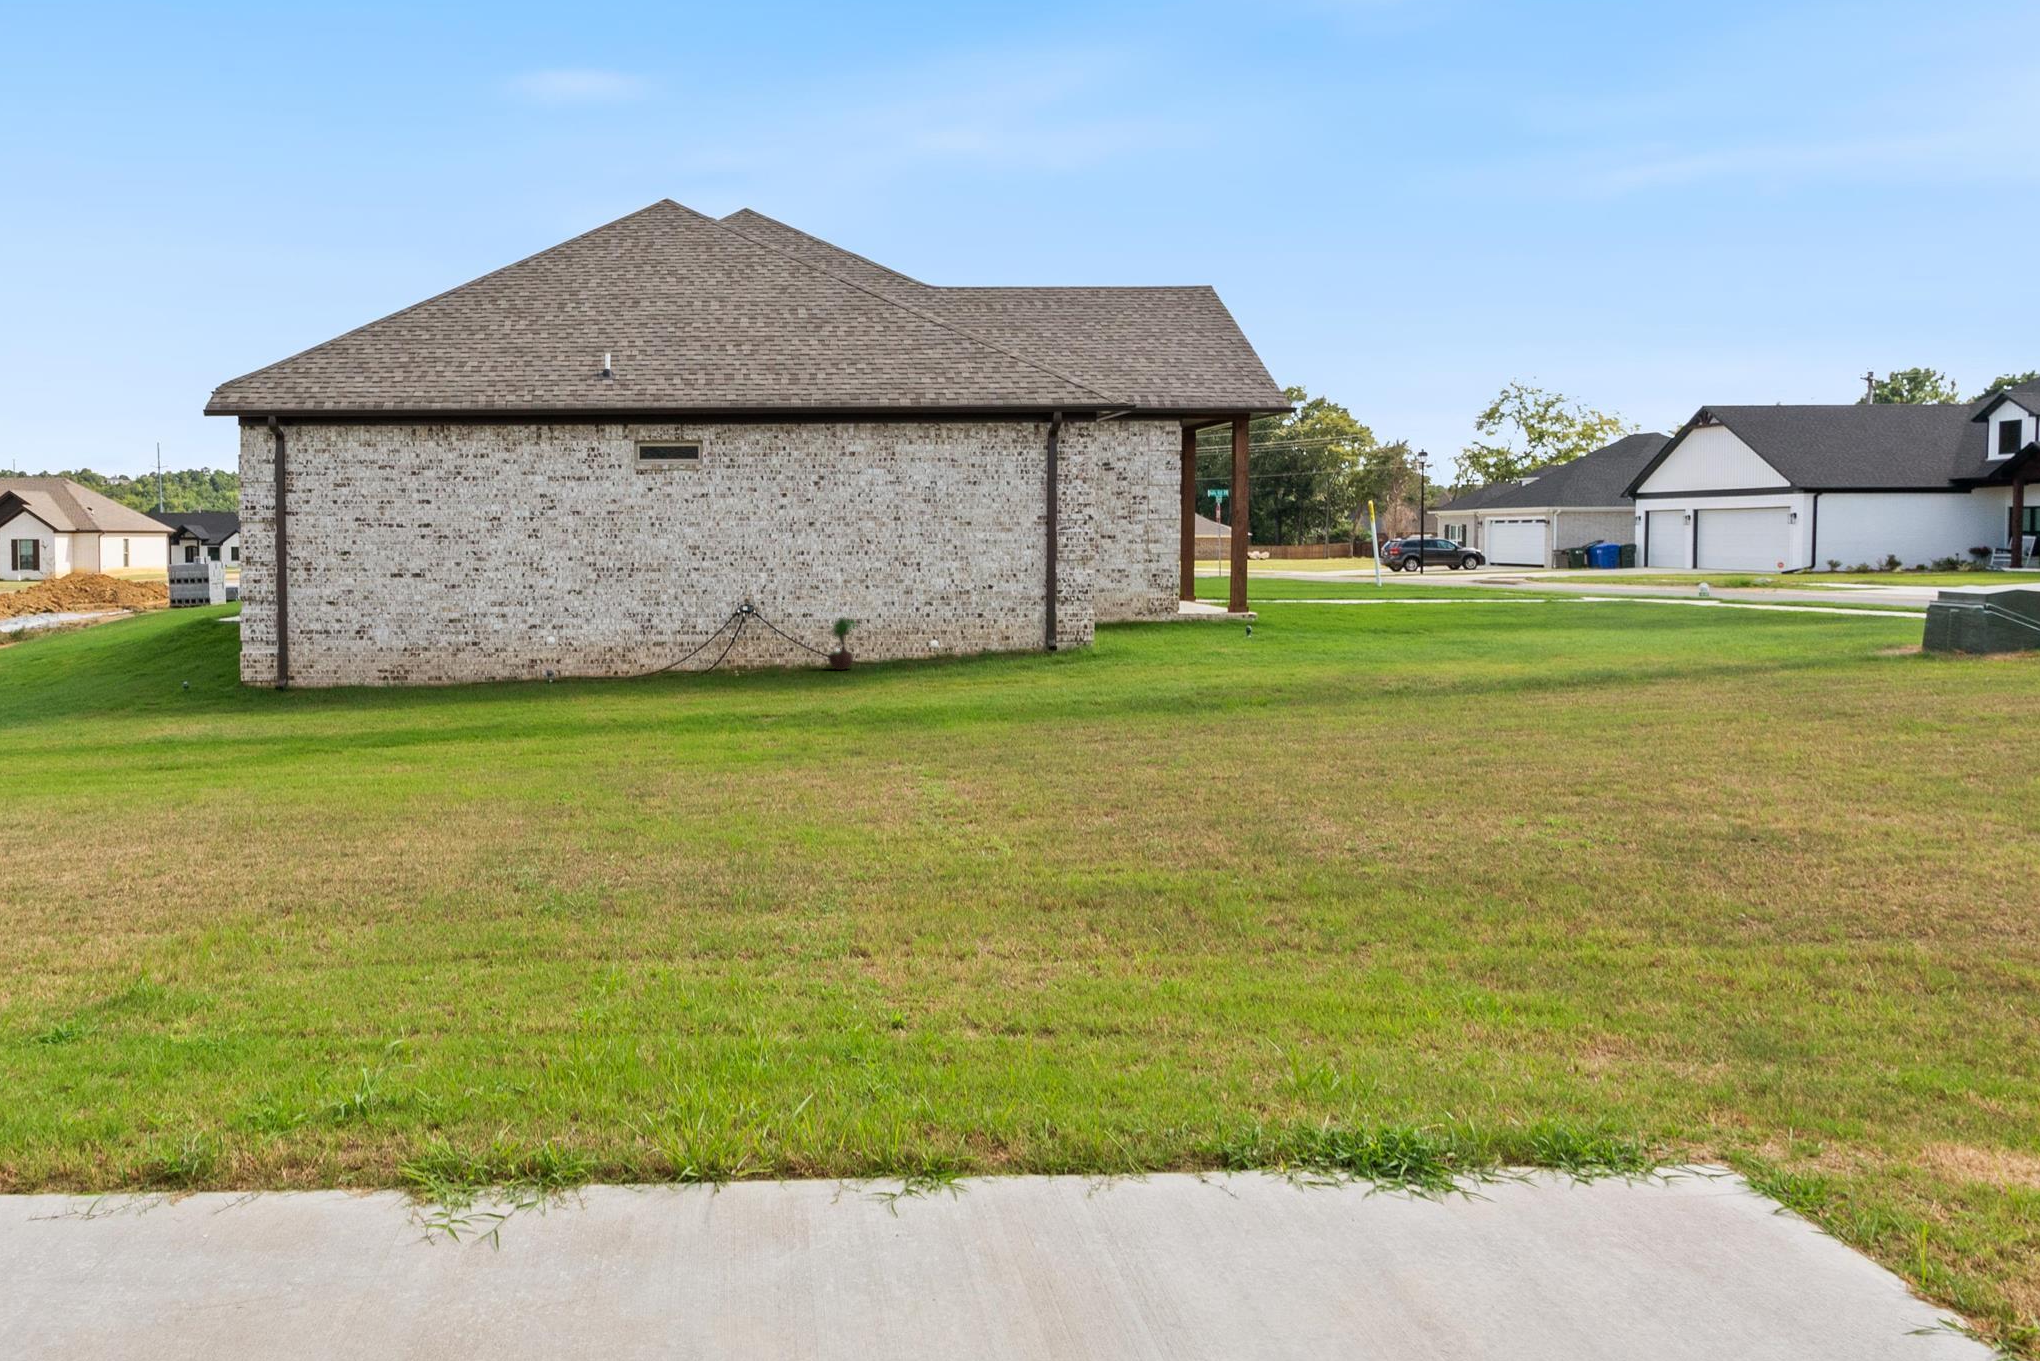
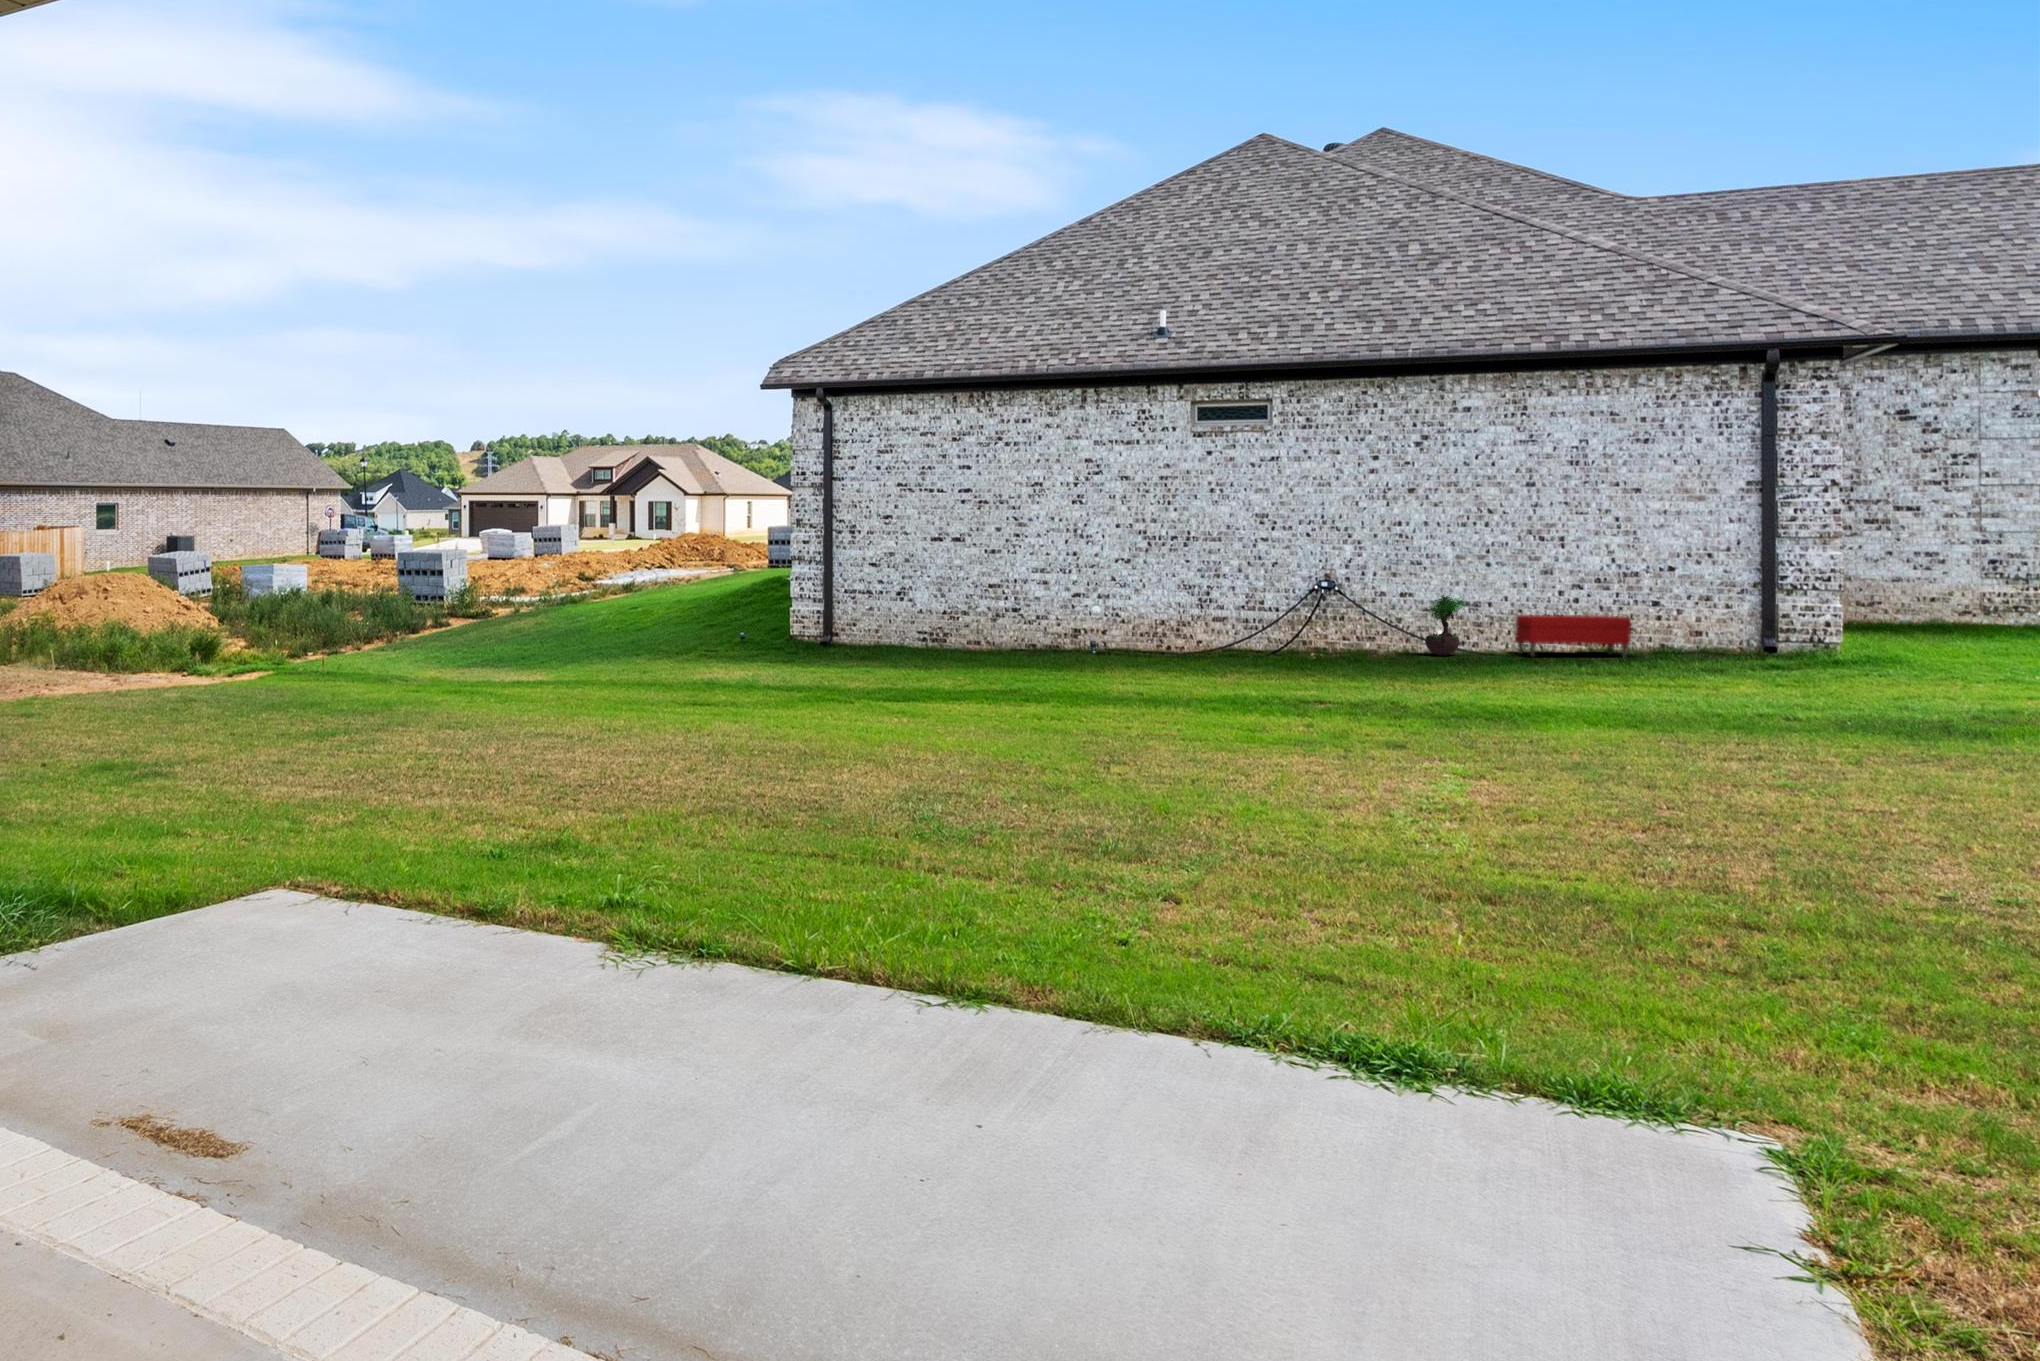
bench: none [891,630,972,667] -> present [1515,615,1631,658]

